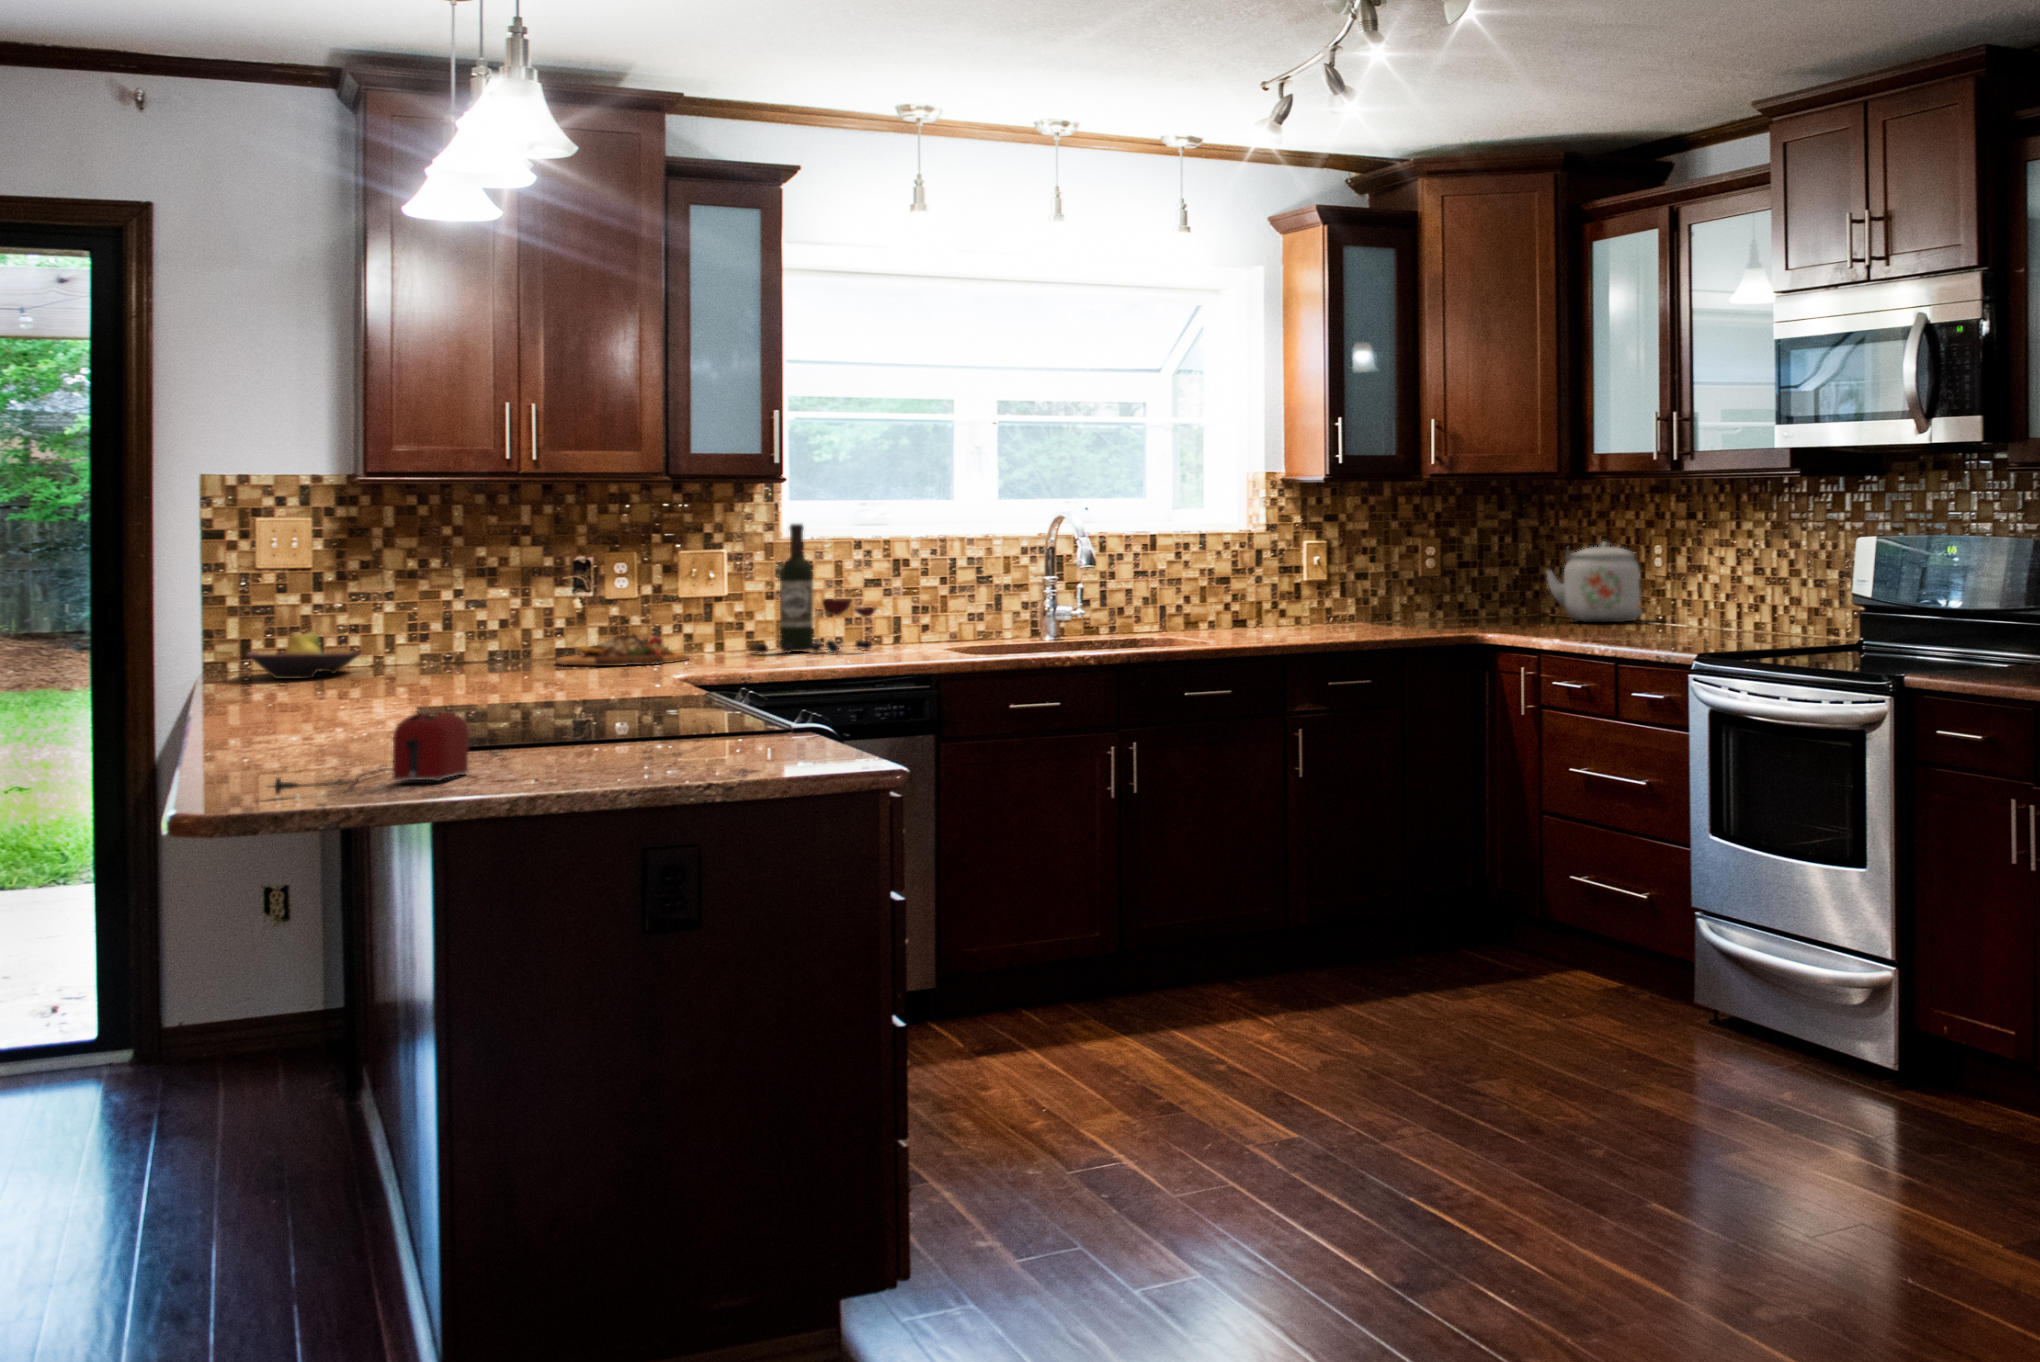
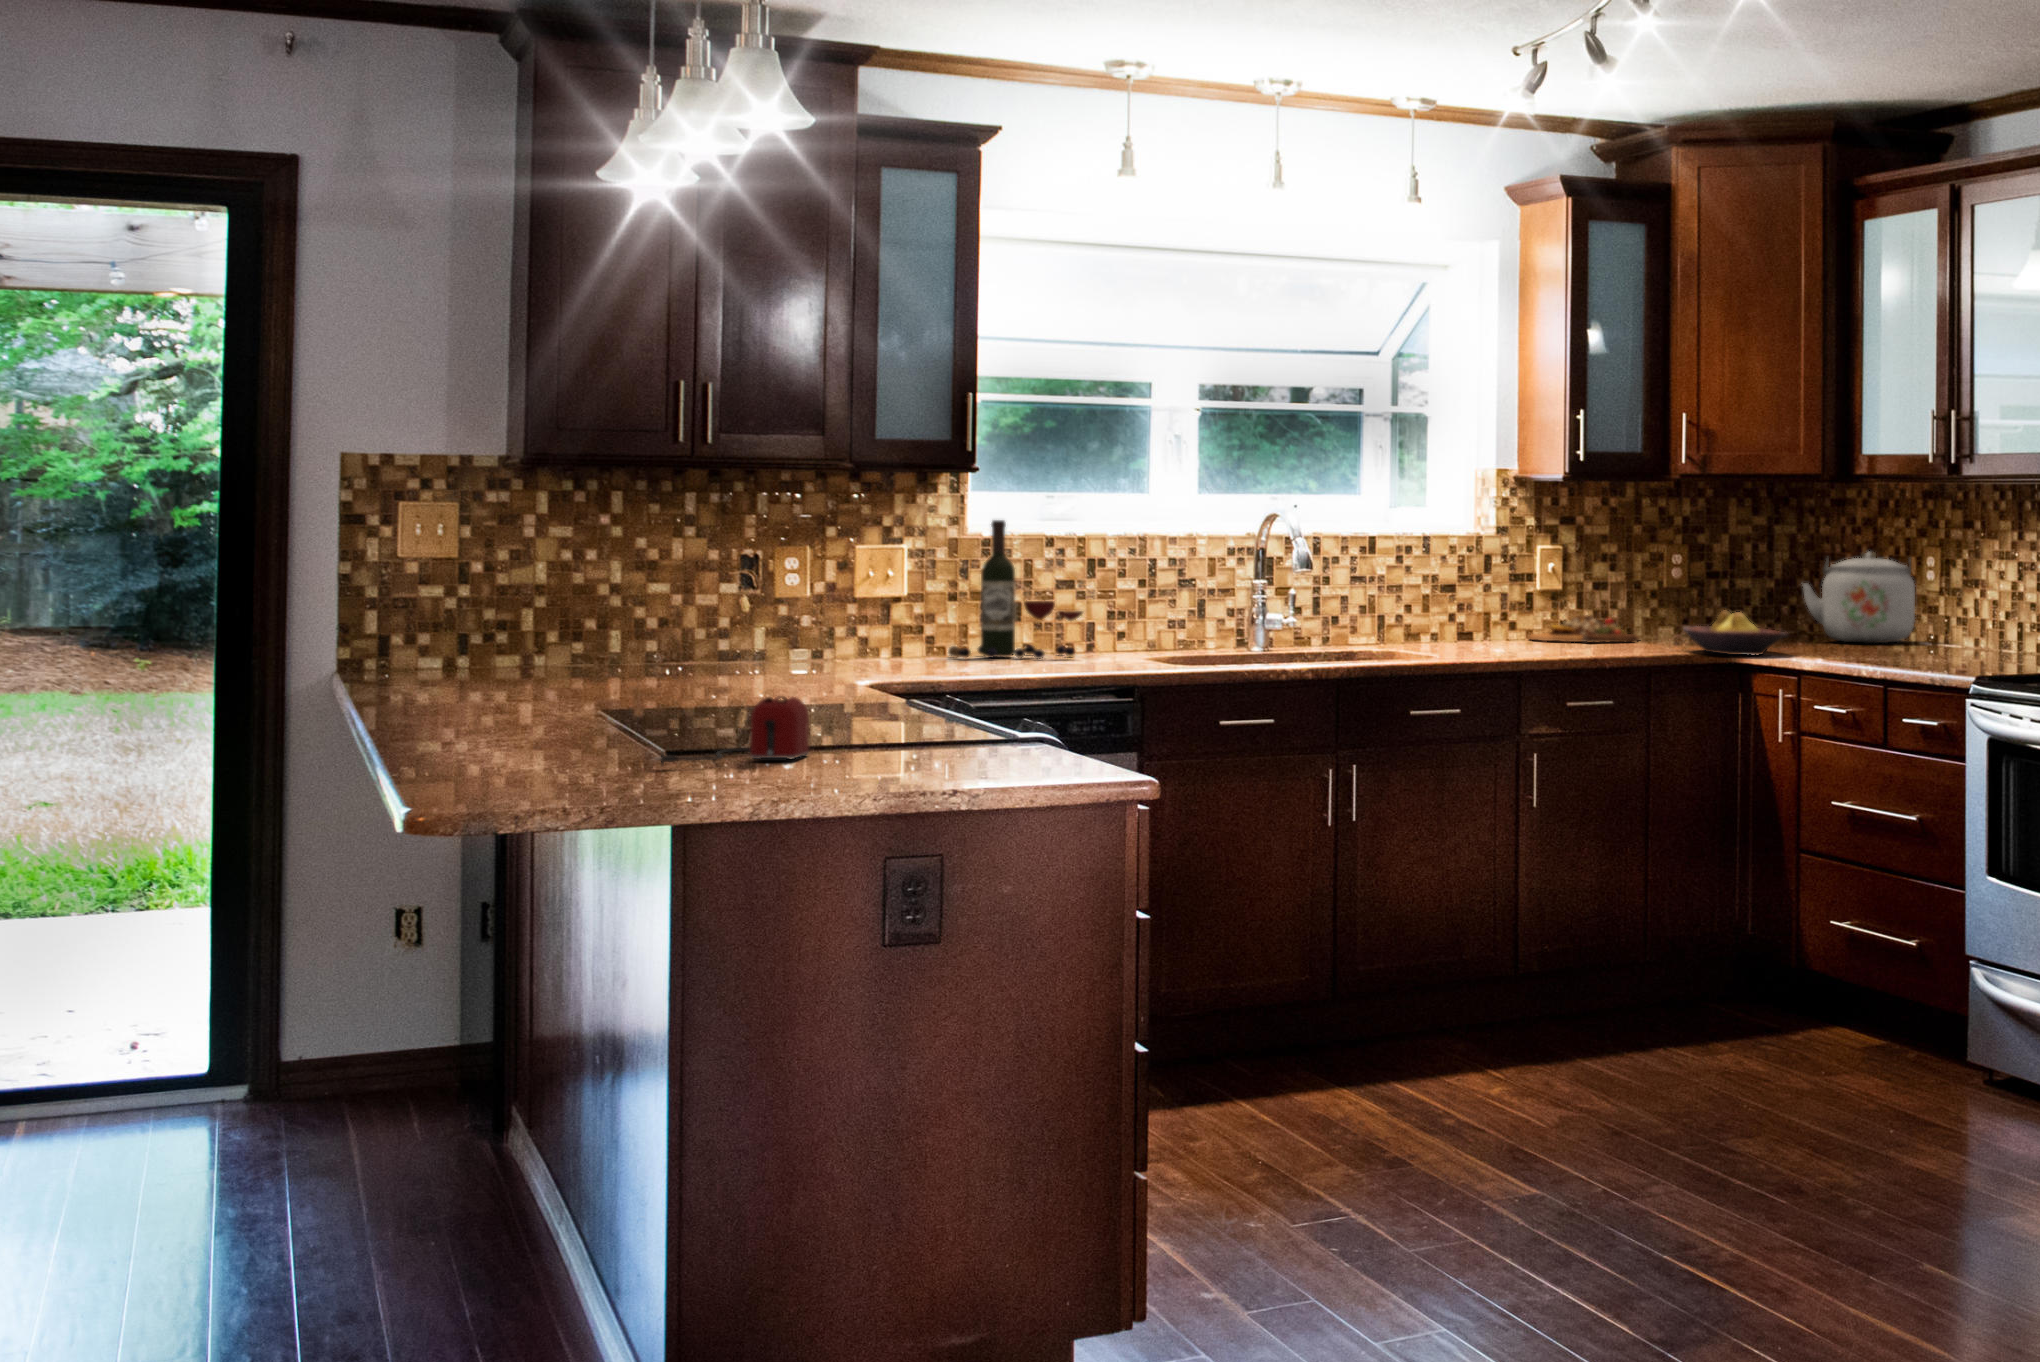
fruit bowl: present [246,631,362,679] -> present [1683,610,1788,655]
cutting board: present [556,634,688,666] -> present [1529,615,1640,643]

